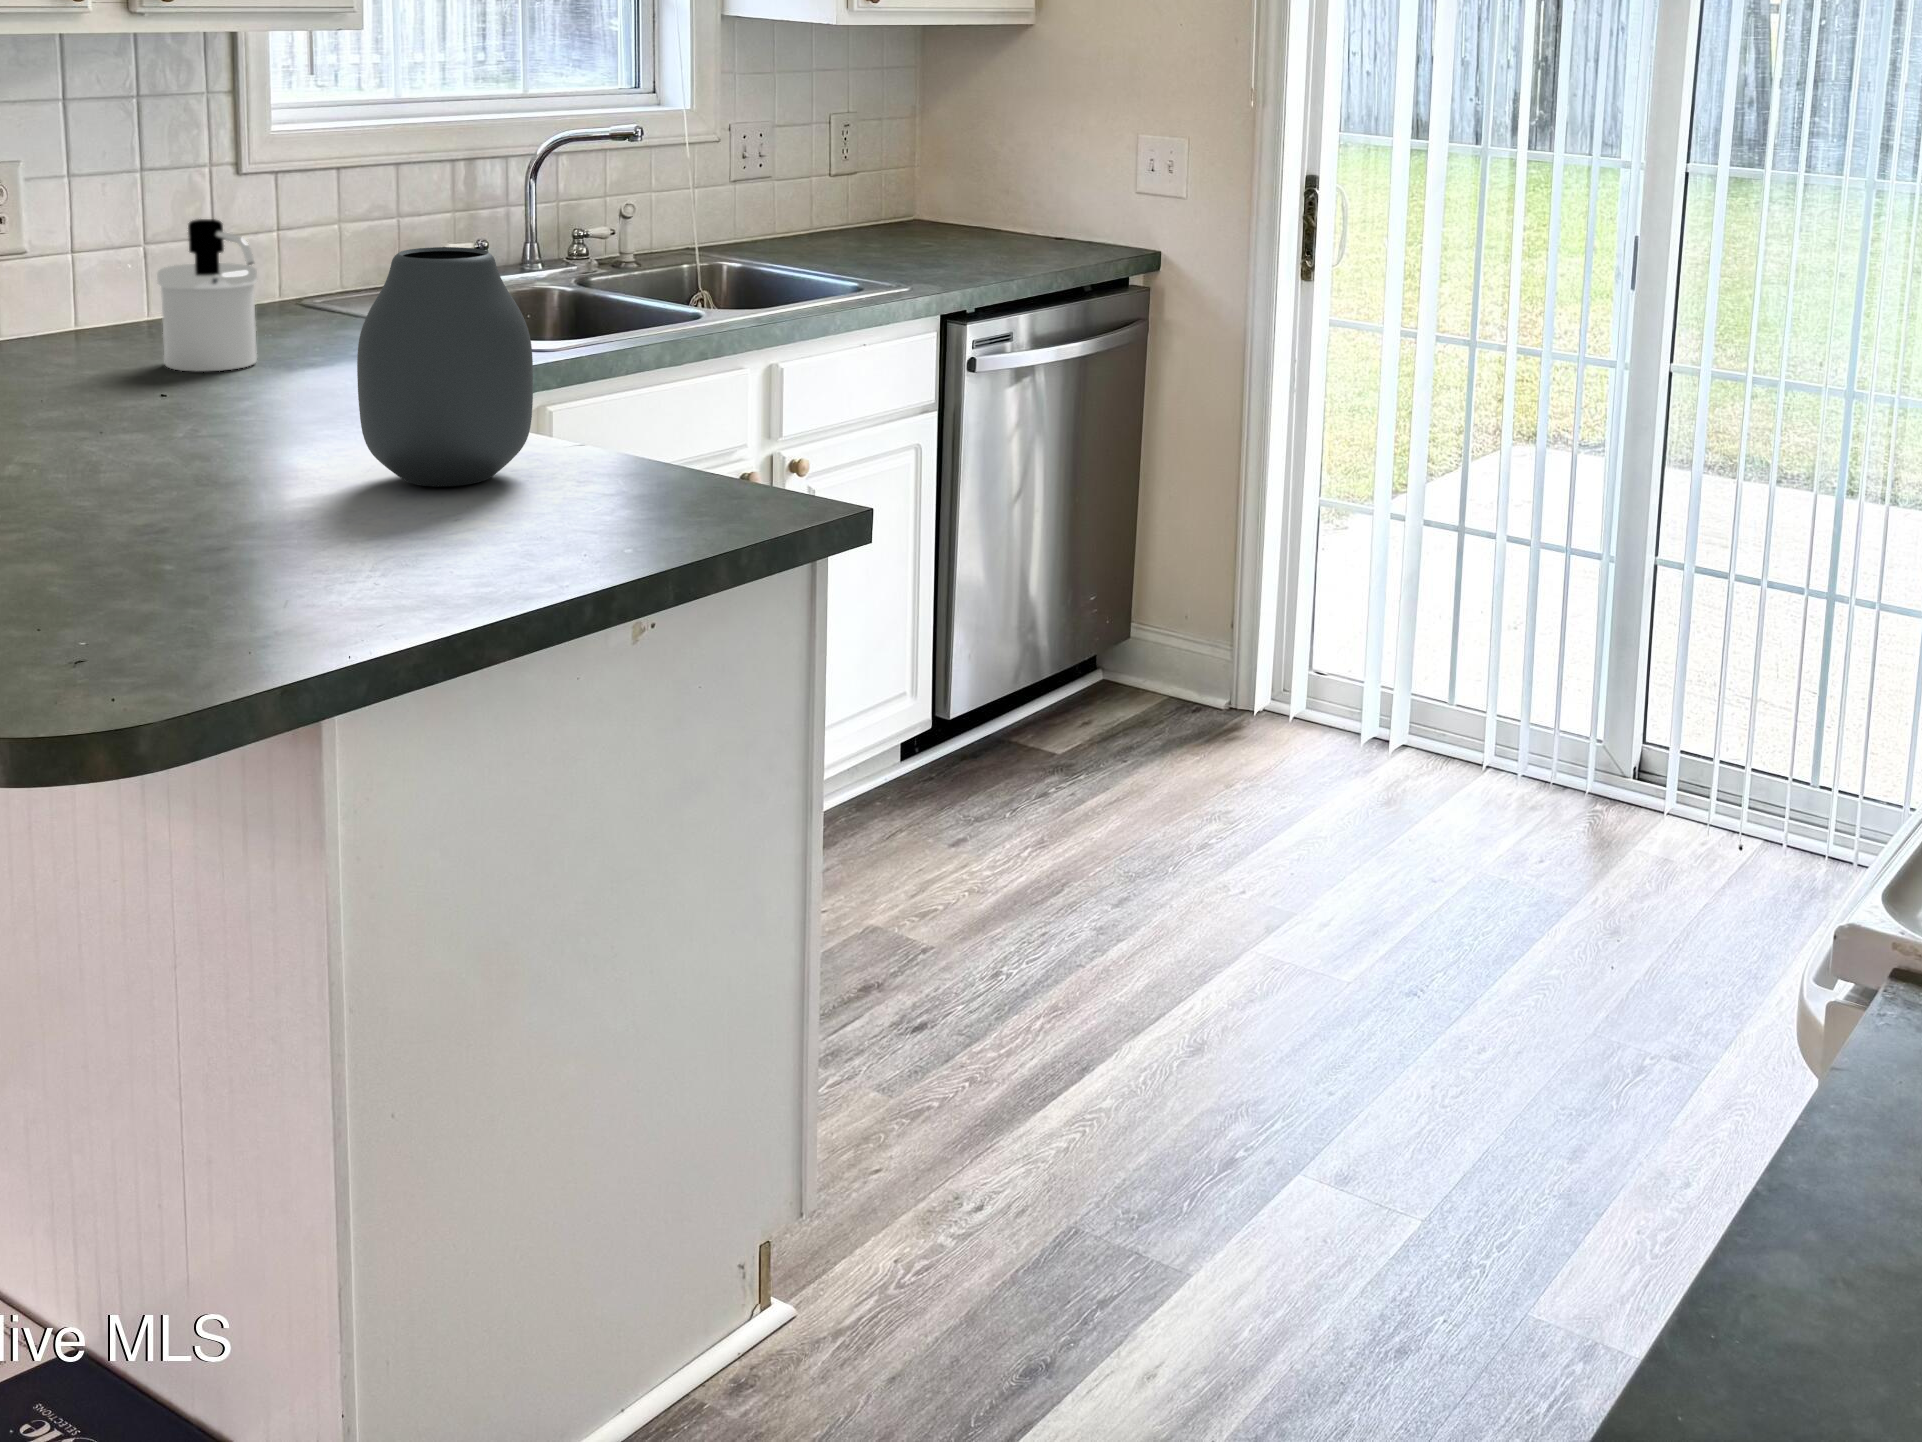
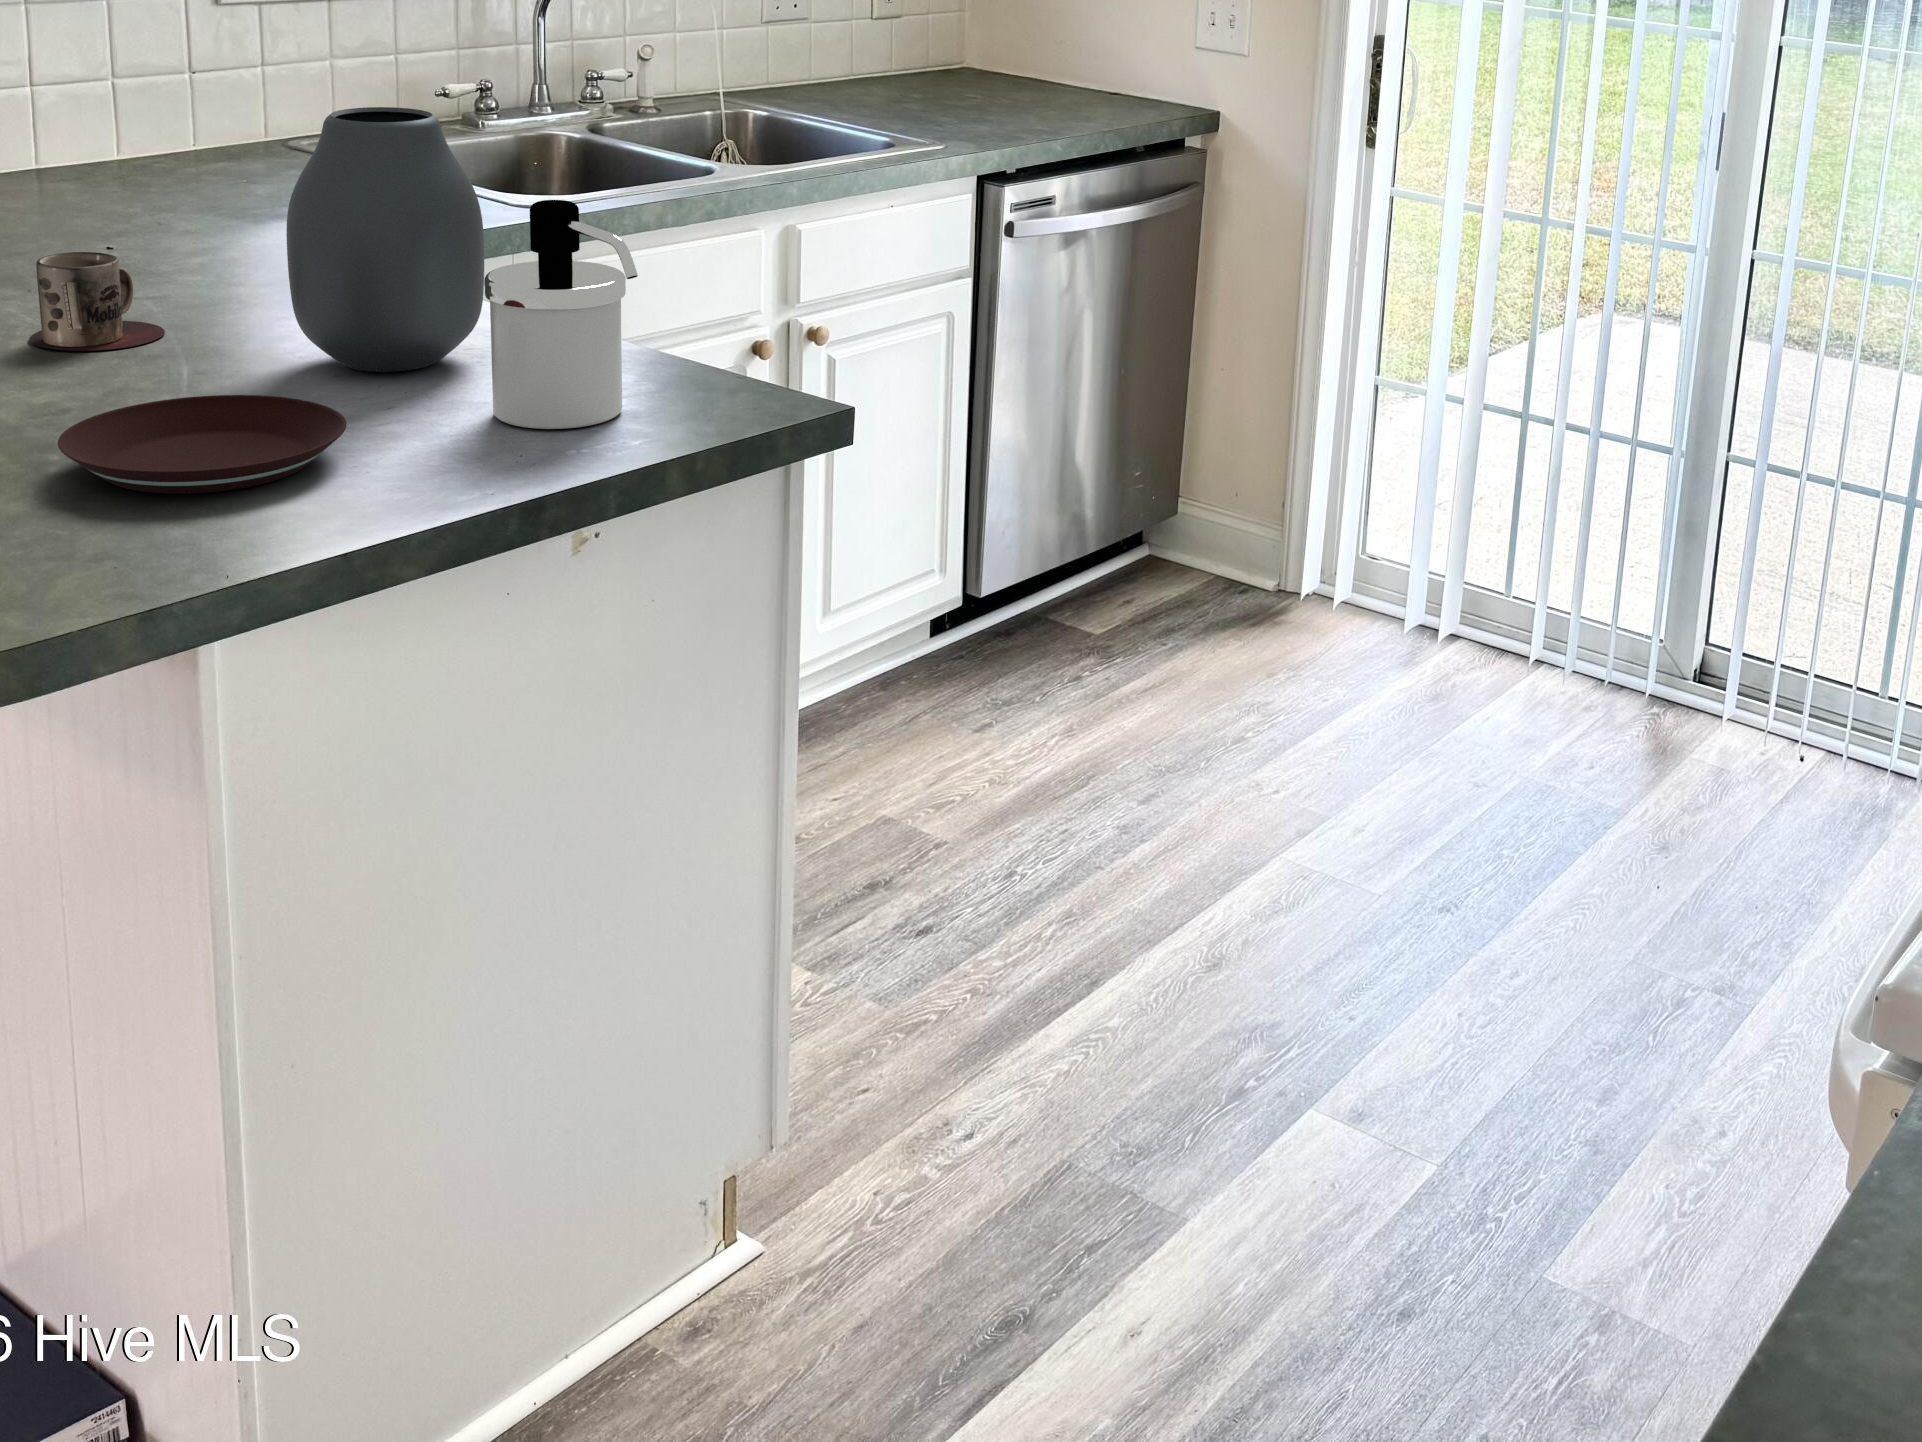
soap dispenser: present [157,219,257,372] -> present [484,200,638,429]
mug: none [115,388,236,477] -> present [29,252,165,351]
plate: none [178,504,431,587] -> present [58,395,347,494]

